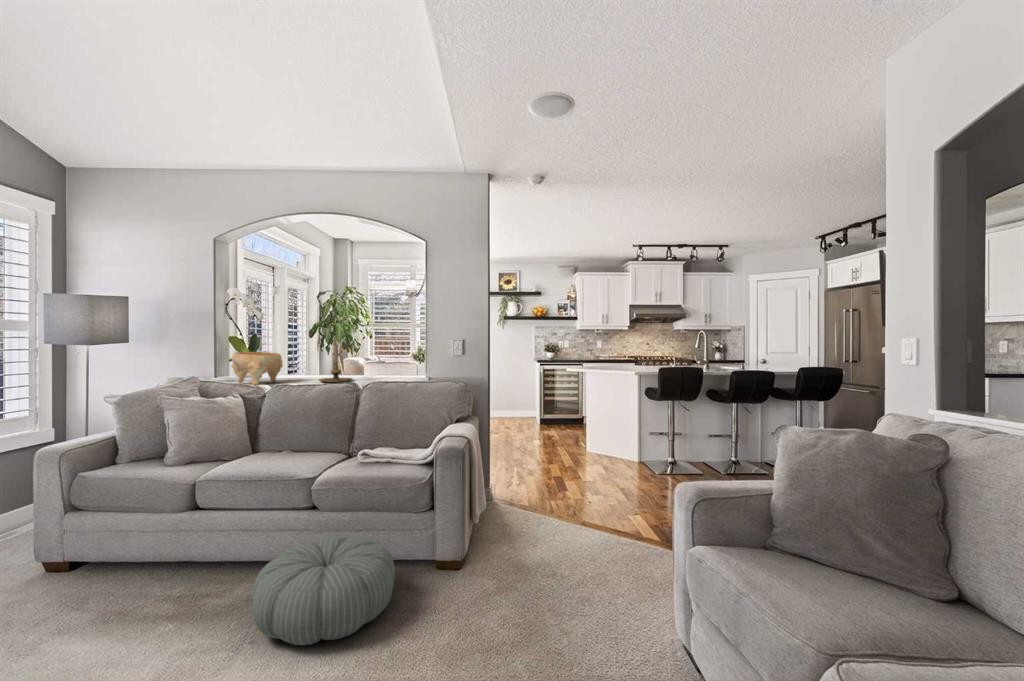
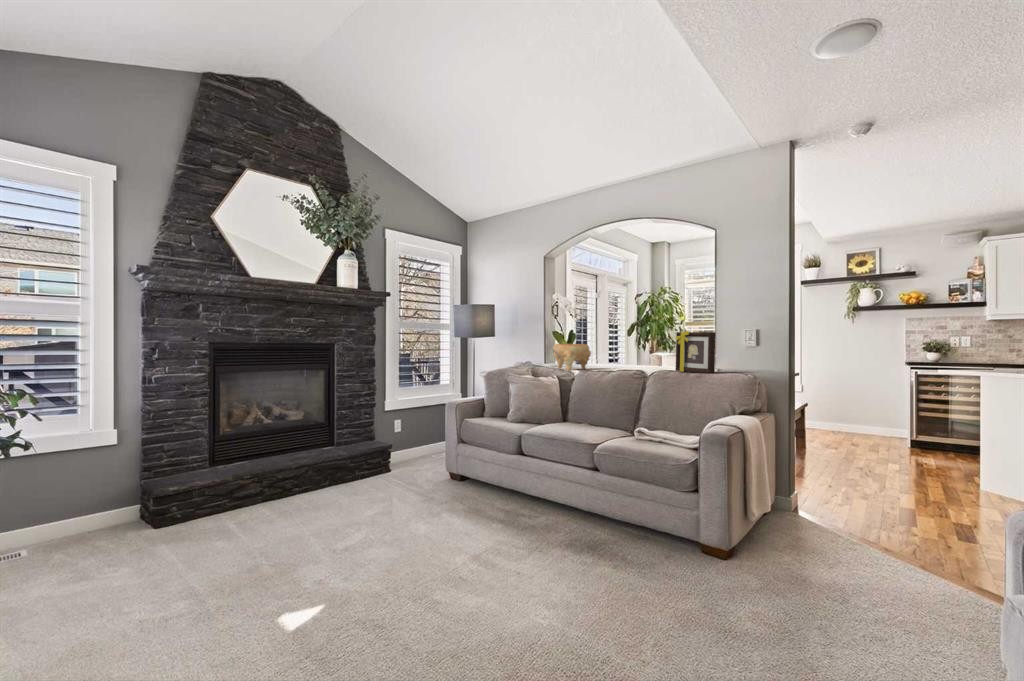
picture frame: none [389,340,430,384] -> present [675,331,716,374]
candle holder: present [319,344,353,382] -> none [616,336,647,370]
pouf: present [252,537,395,645] -> none [543,494,655,570]

